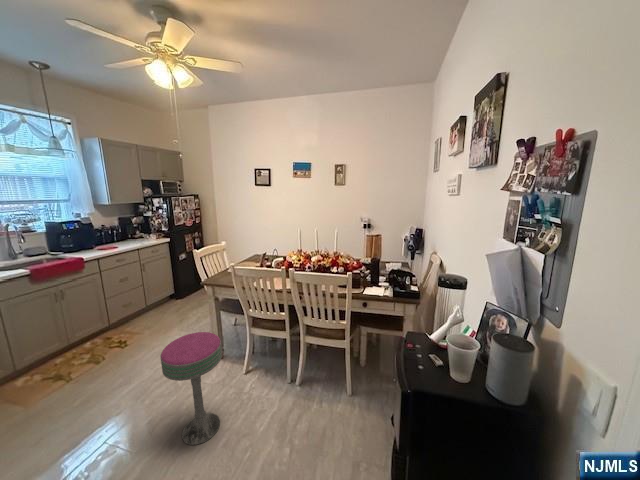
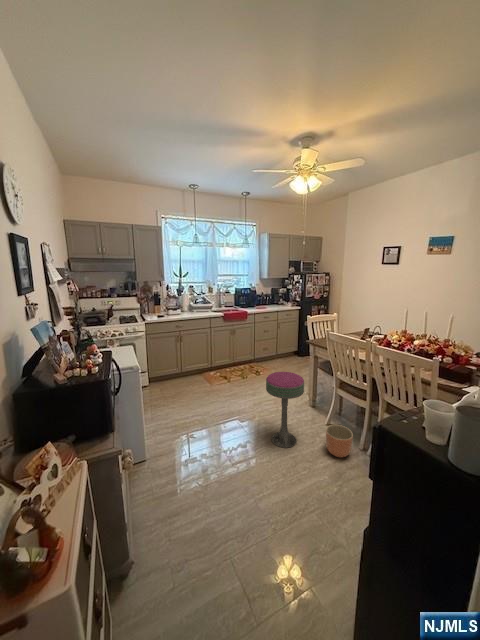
planter: none [255,370,285,410] -> present [326,425,353,457]

